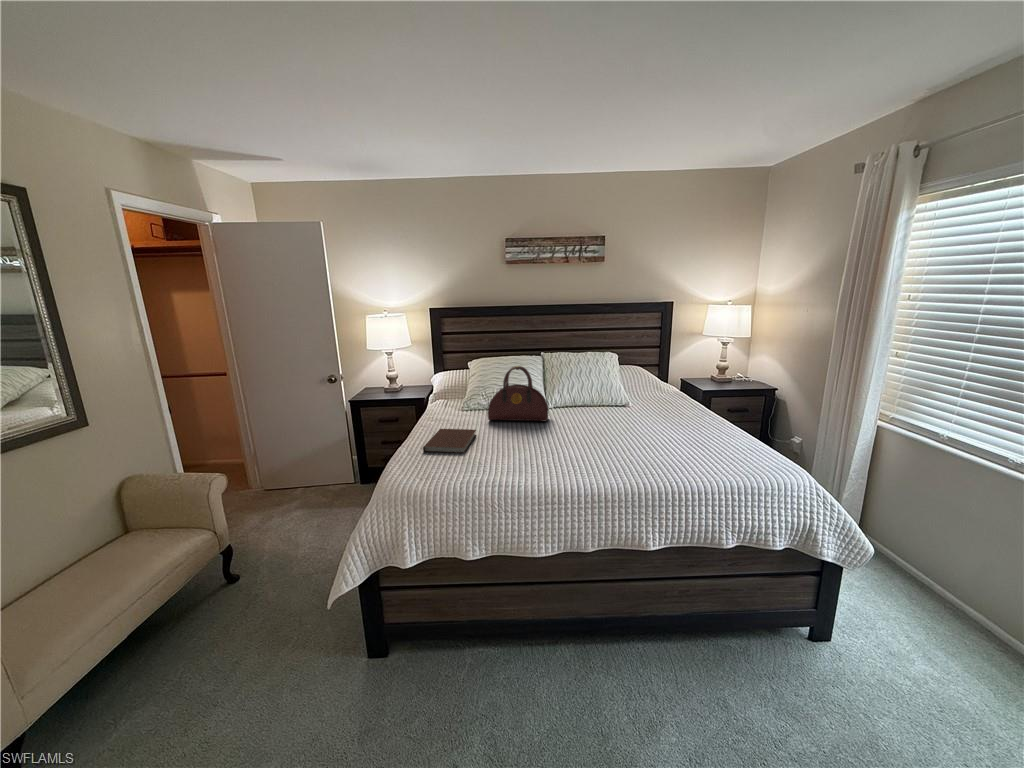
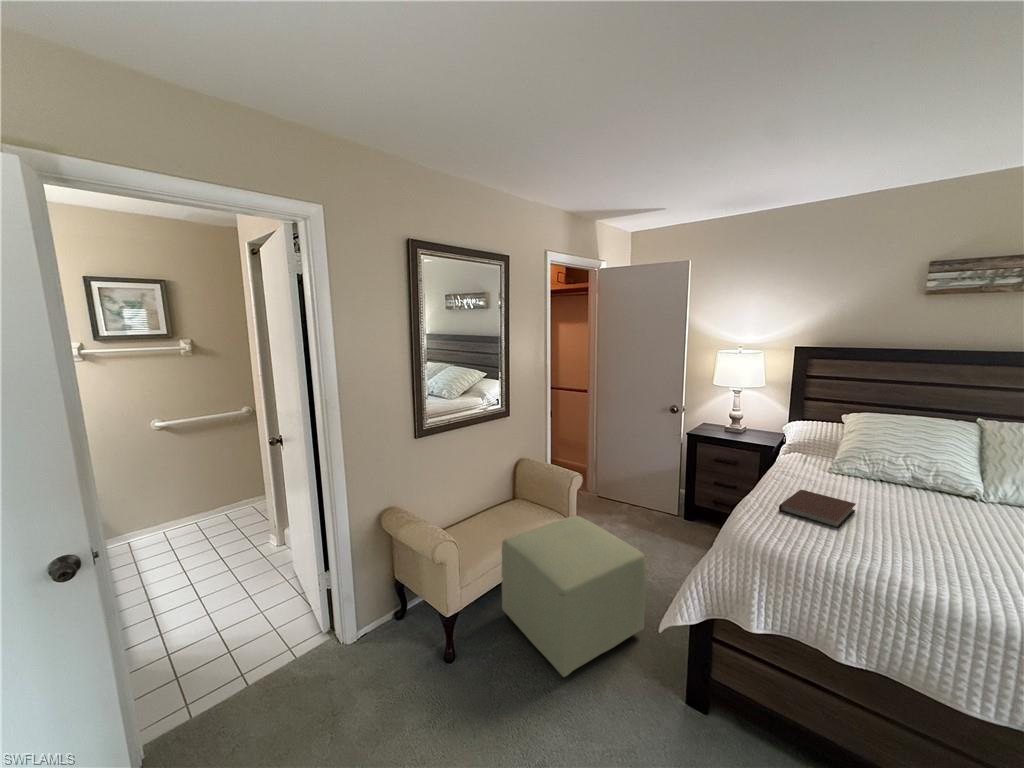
handbag: present [488,366,548,421] -> none [873,434,993,523]
ottoman: none [90,523,321,723] -> present [501,516,646,677]

